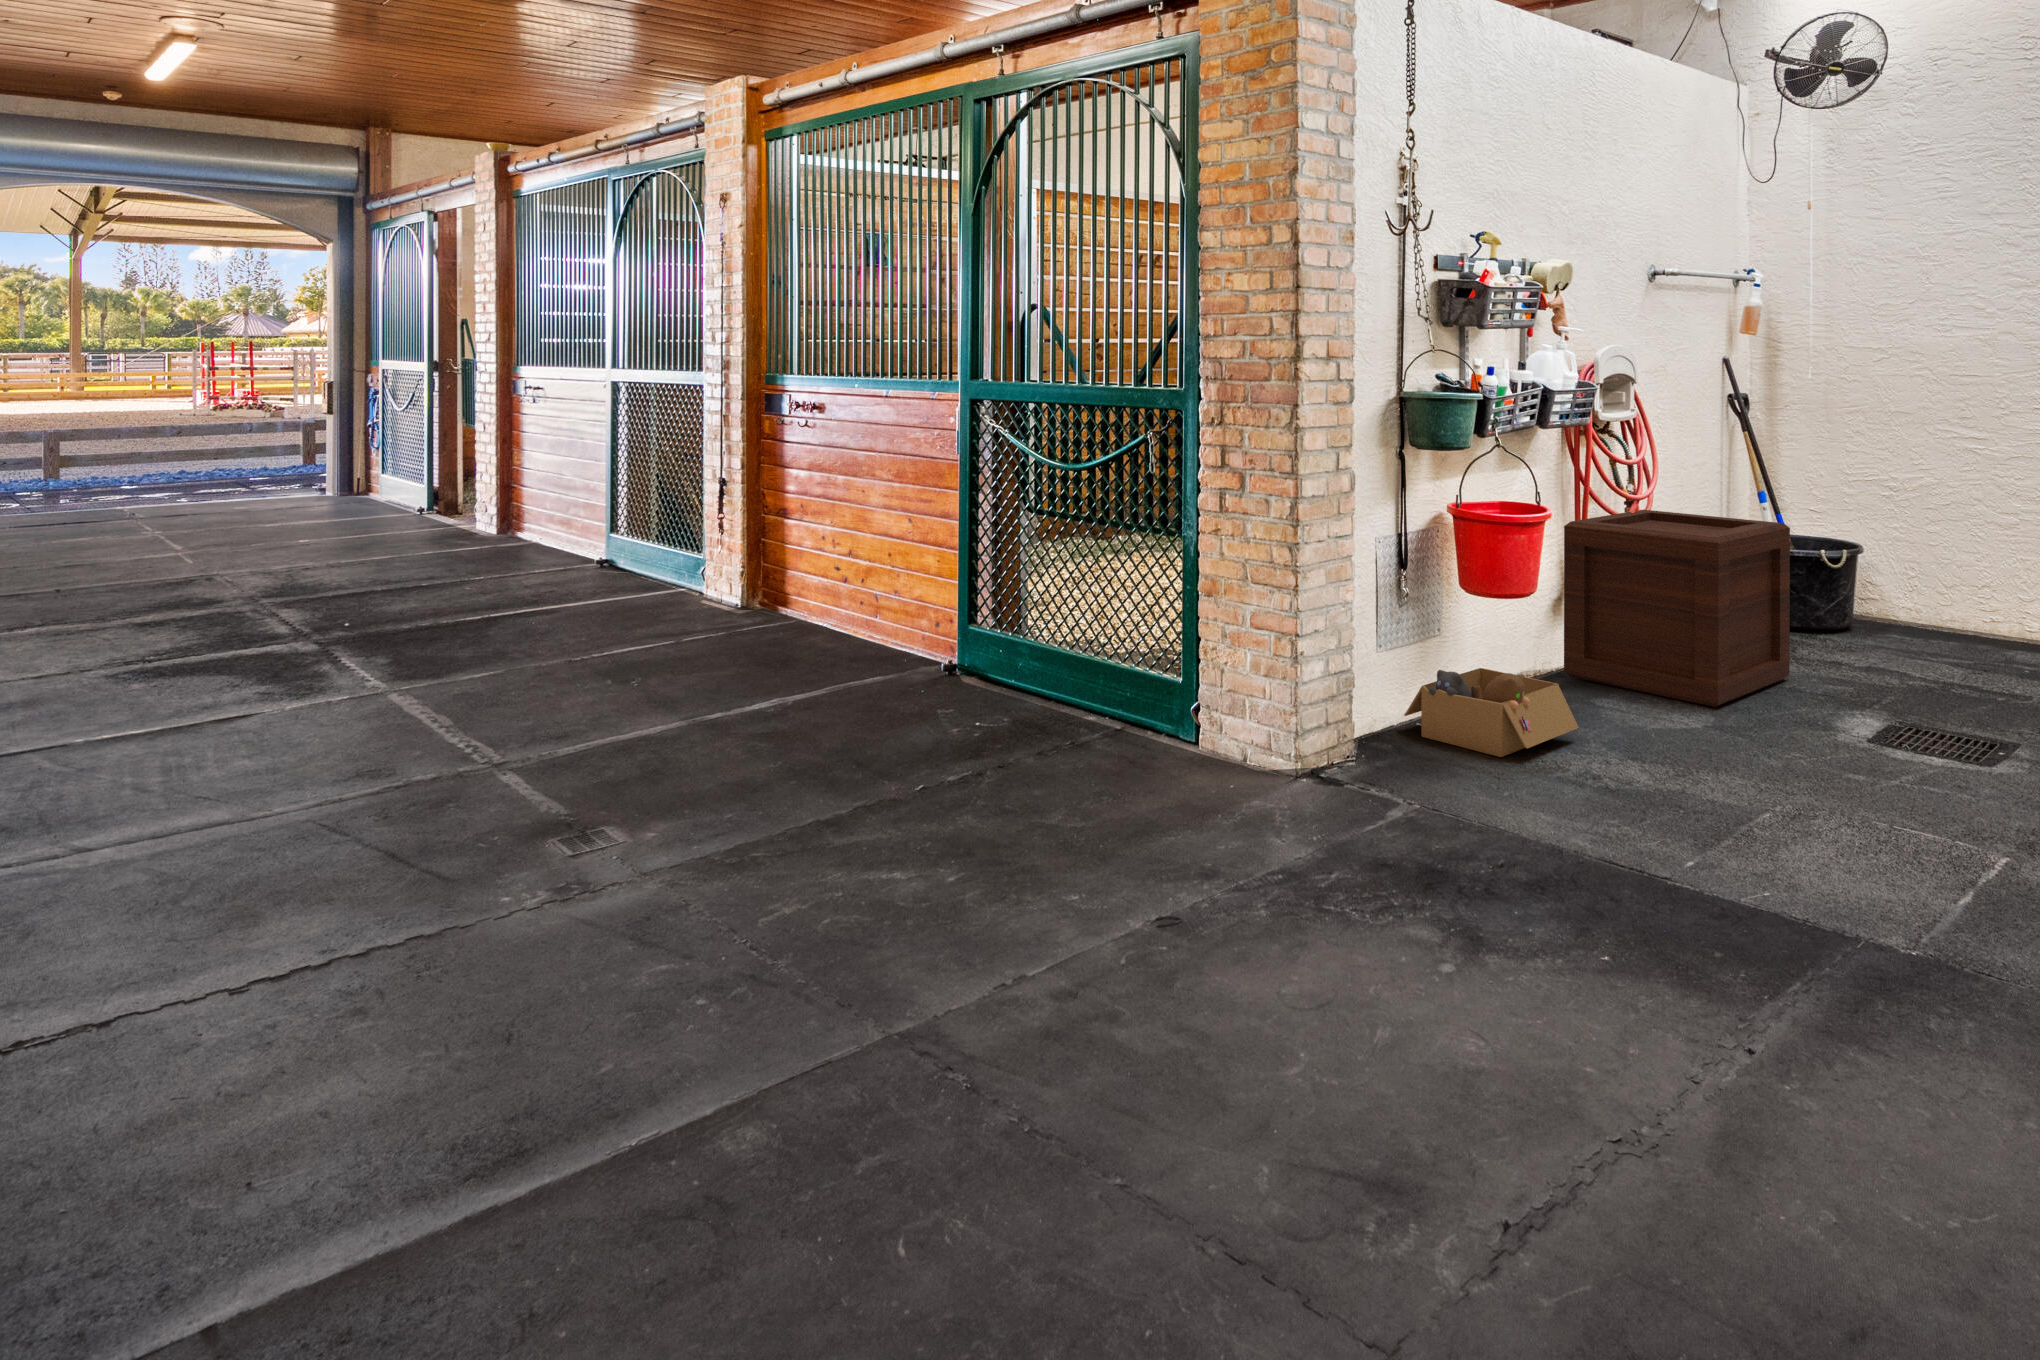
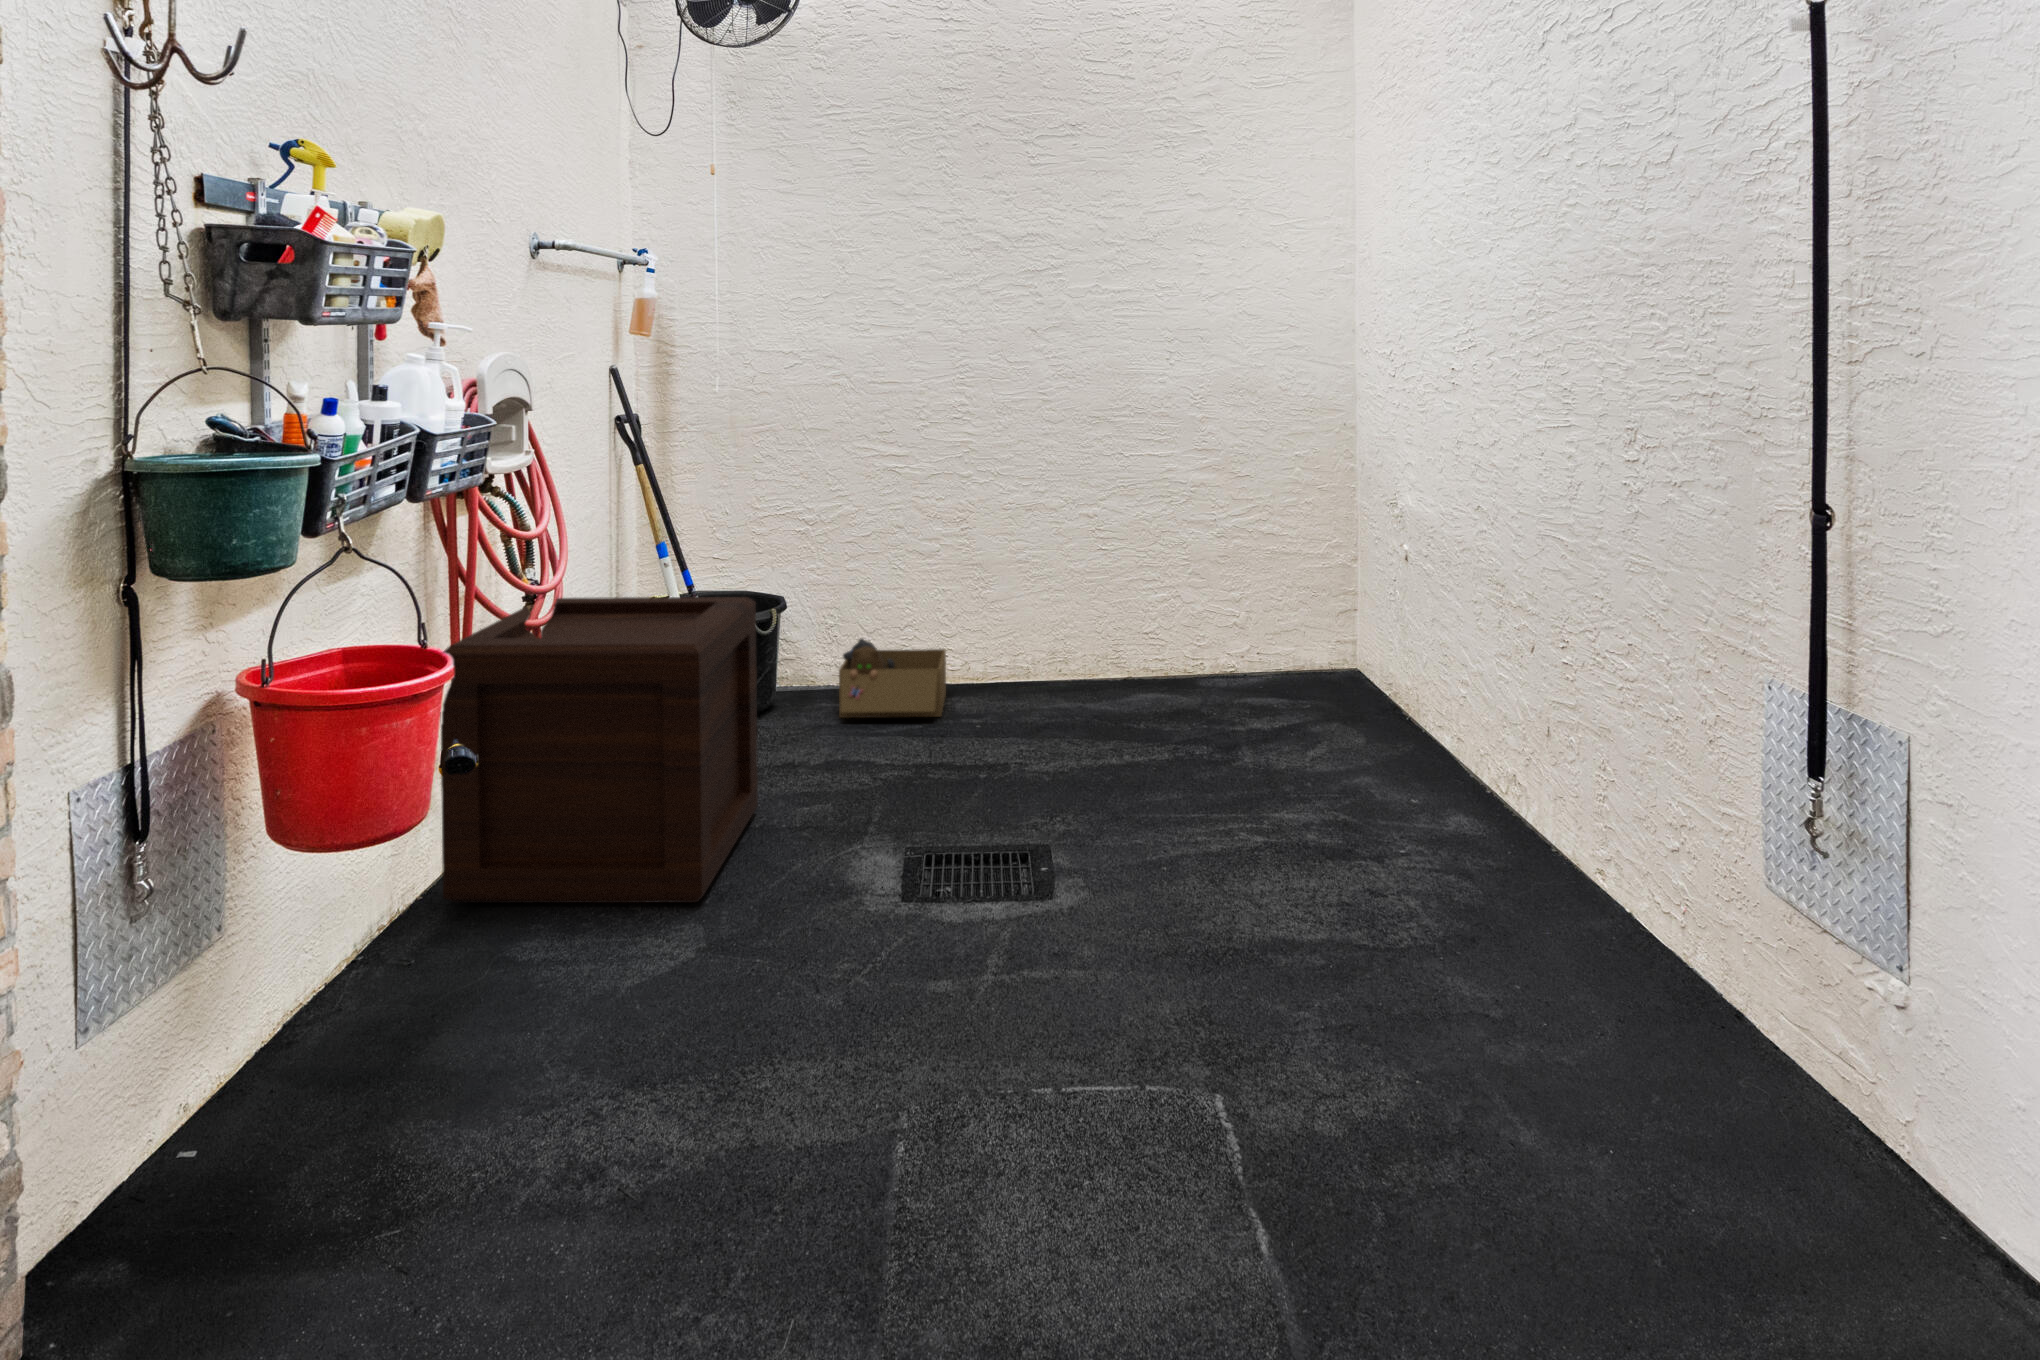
cardboard box: present [1404,668,1579,757] -> present [839,639,946,718]

